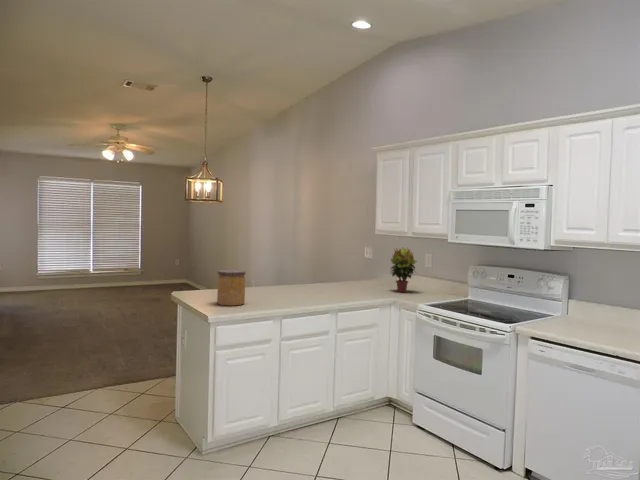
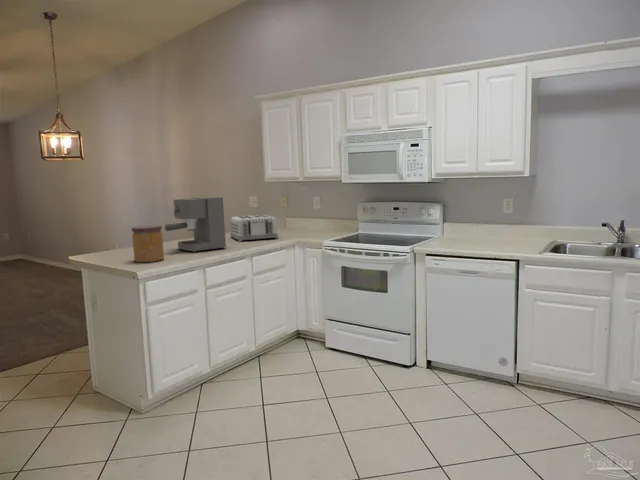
coffee maker: none [254,246,313,300] -> present [165,197,226,252]
potted plant: present [391,248,417,292] -> none [285,192,312,234]
toaster: none [330,267,374,295] -> present [231,215,278,242]

